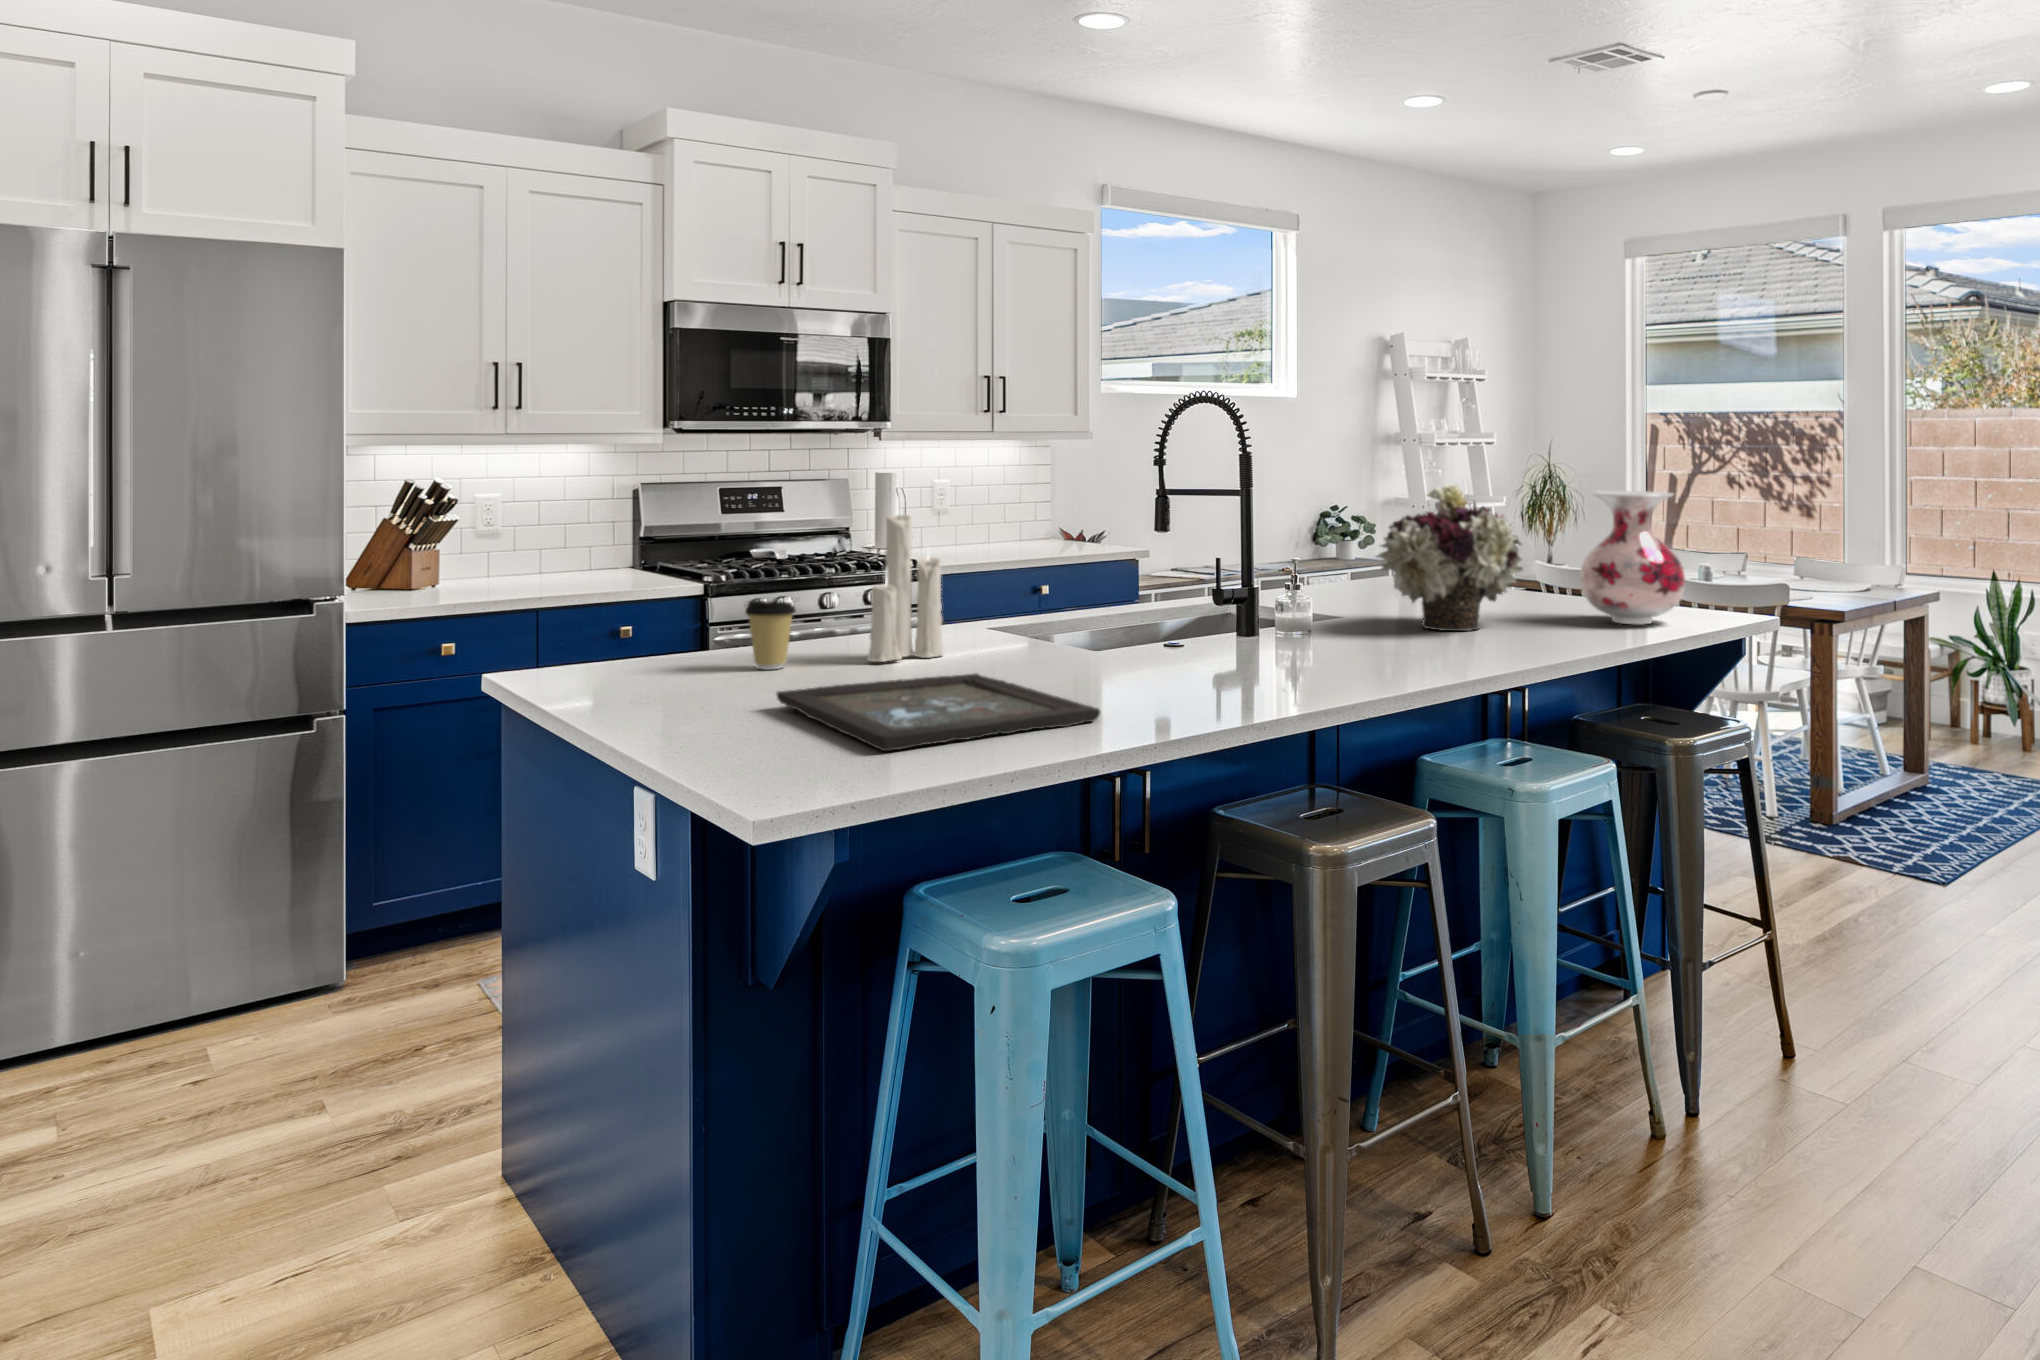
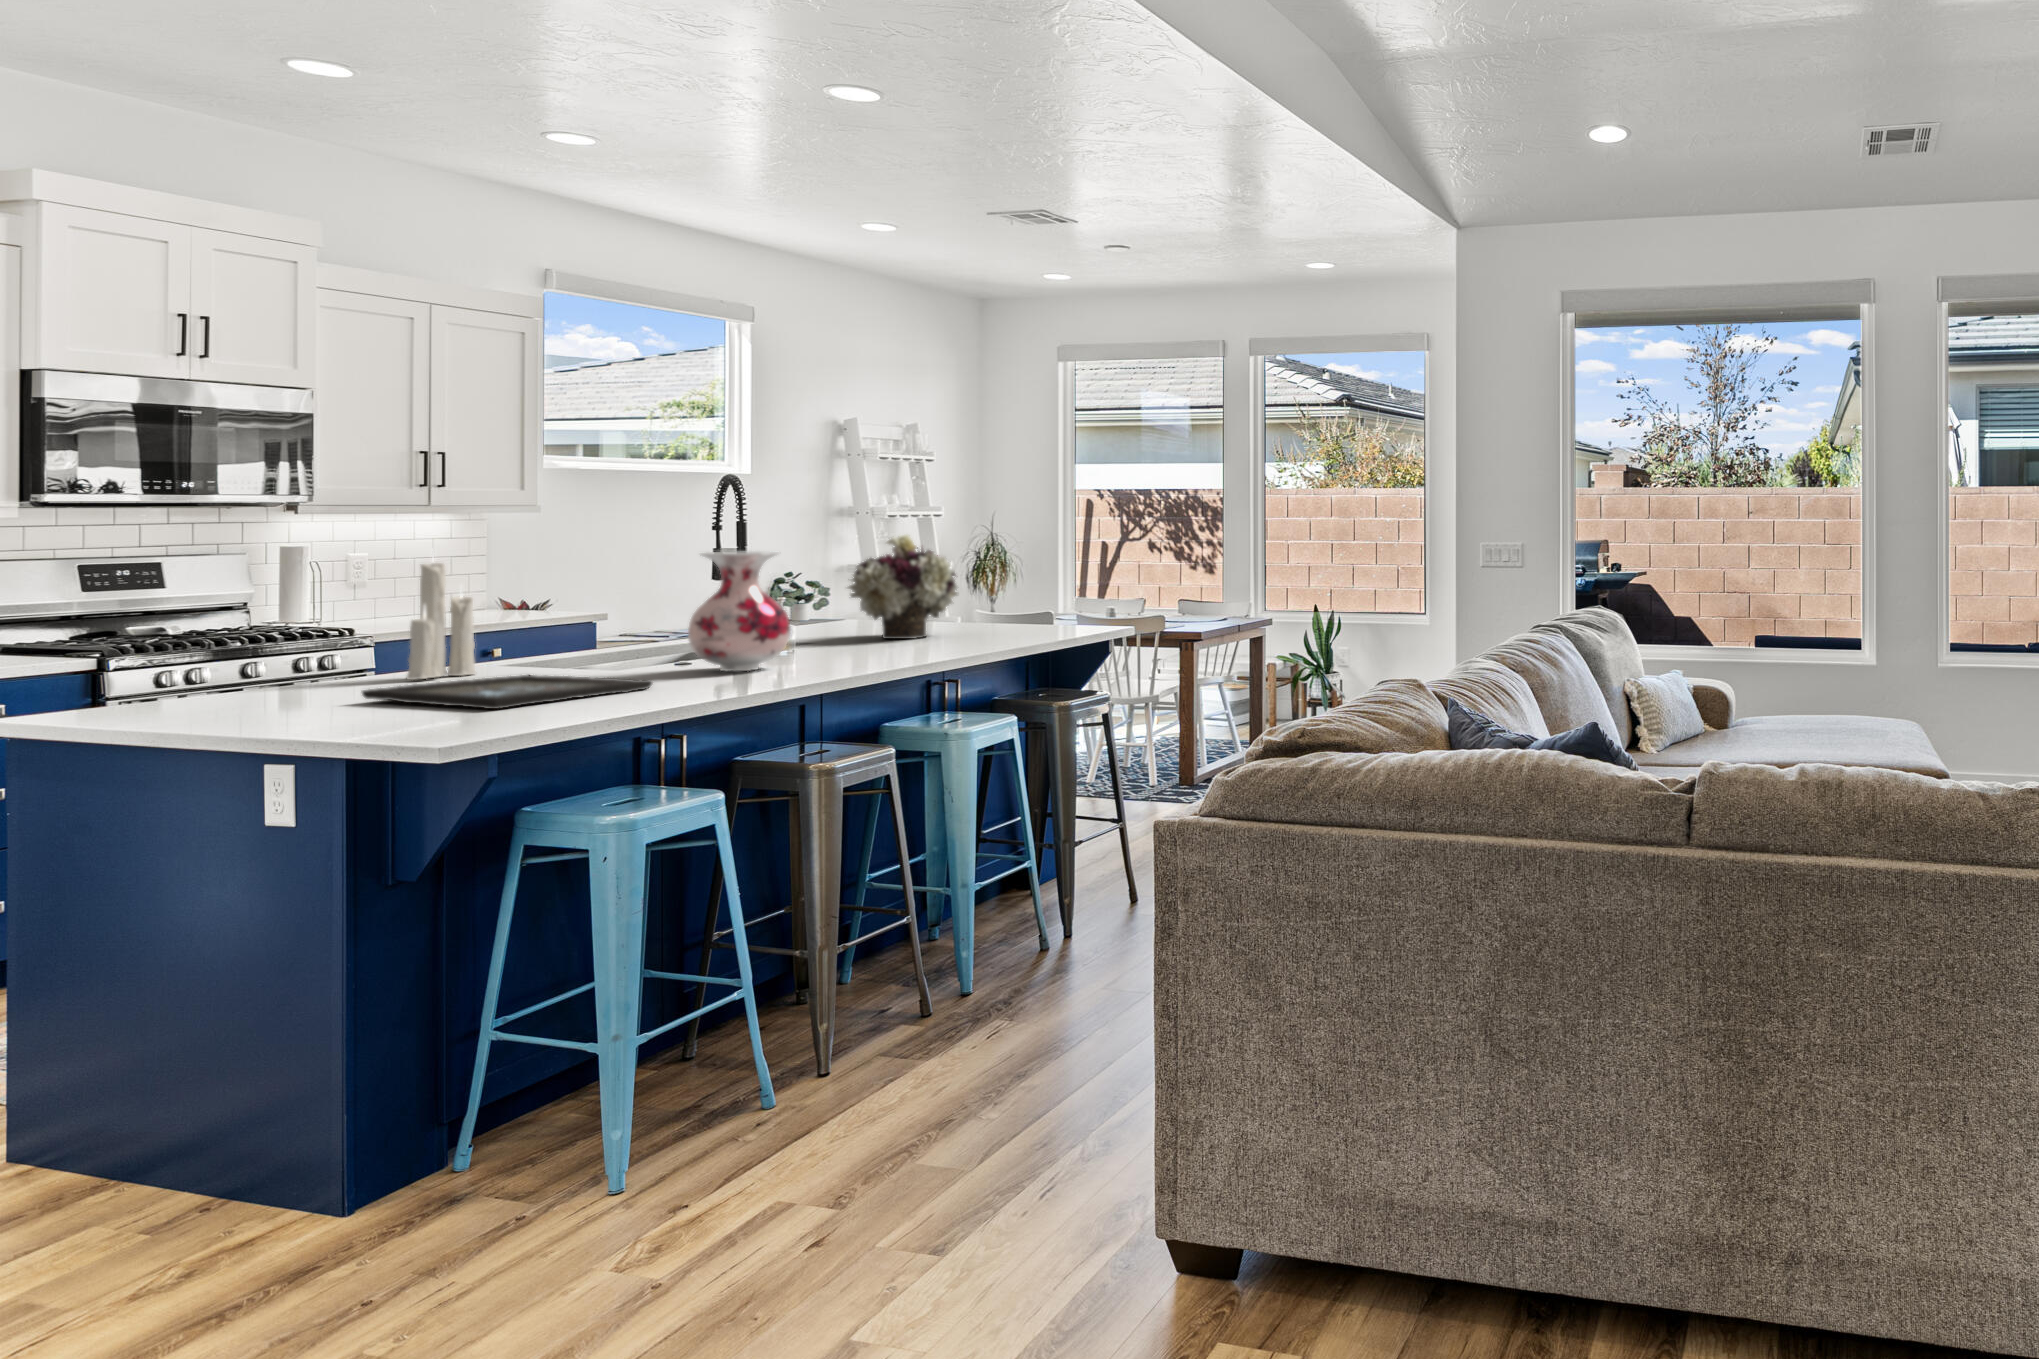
vase: present [1580,491,1685,624] -> present [688,551,790,671]
coffee cup: present [745,600,795,670] -> none [285,635,337,690]

